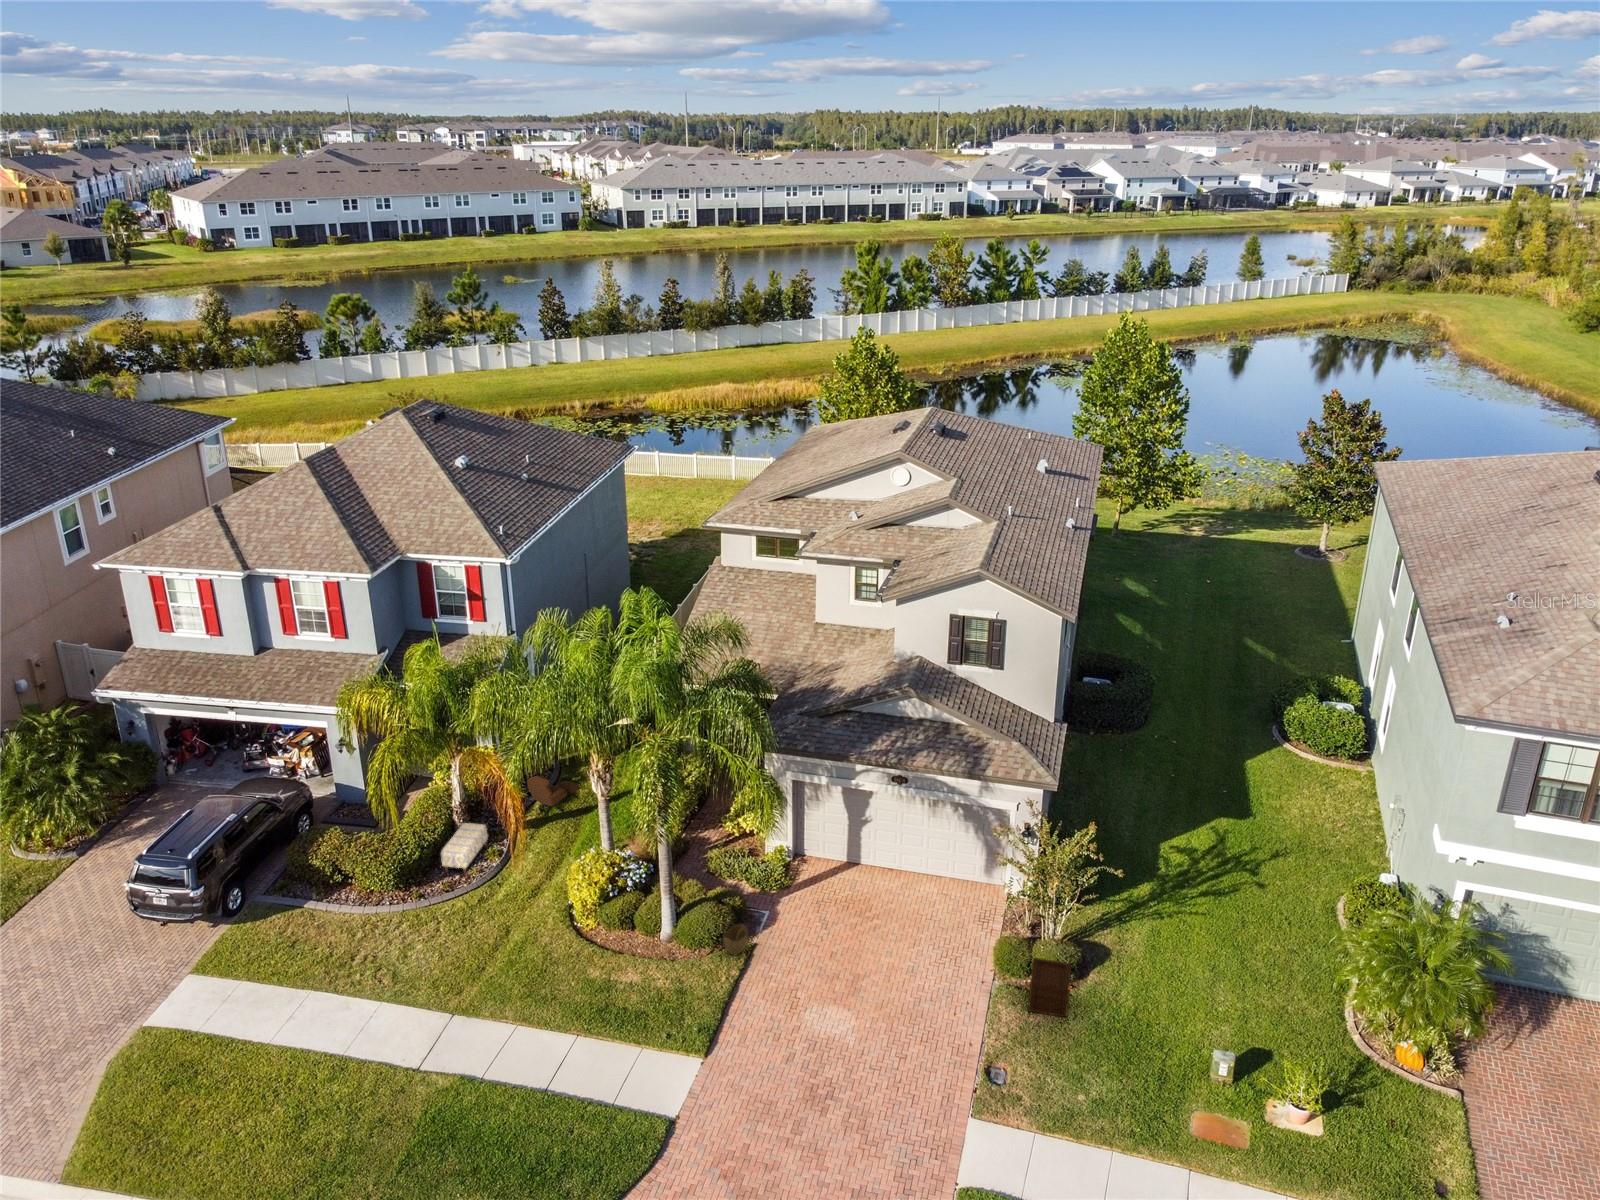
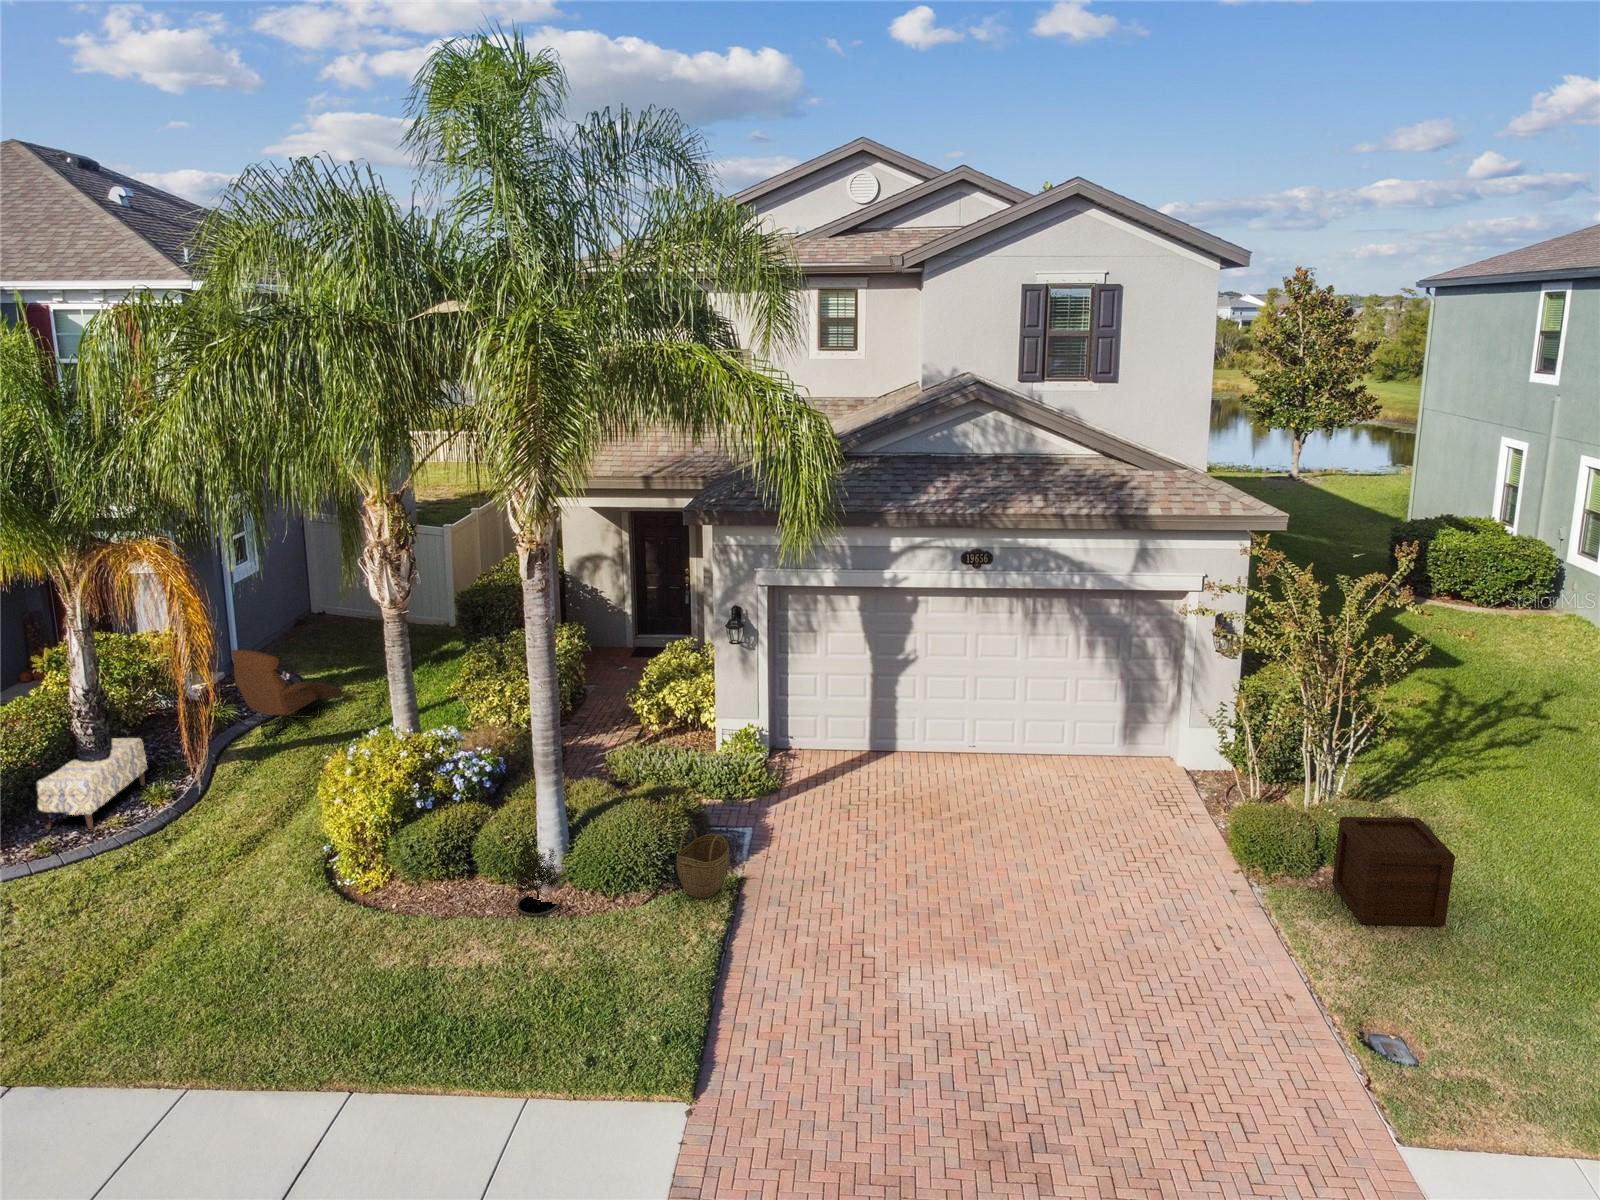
potted tree: none [647,921,672,956] -> present [510,837,561,916]

